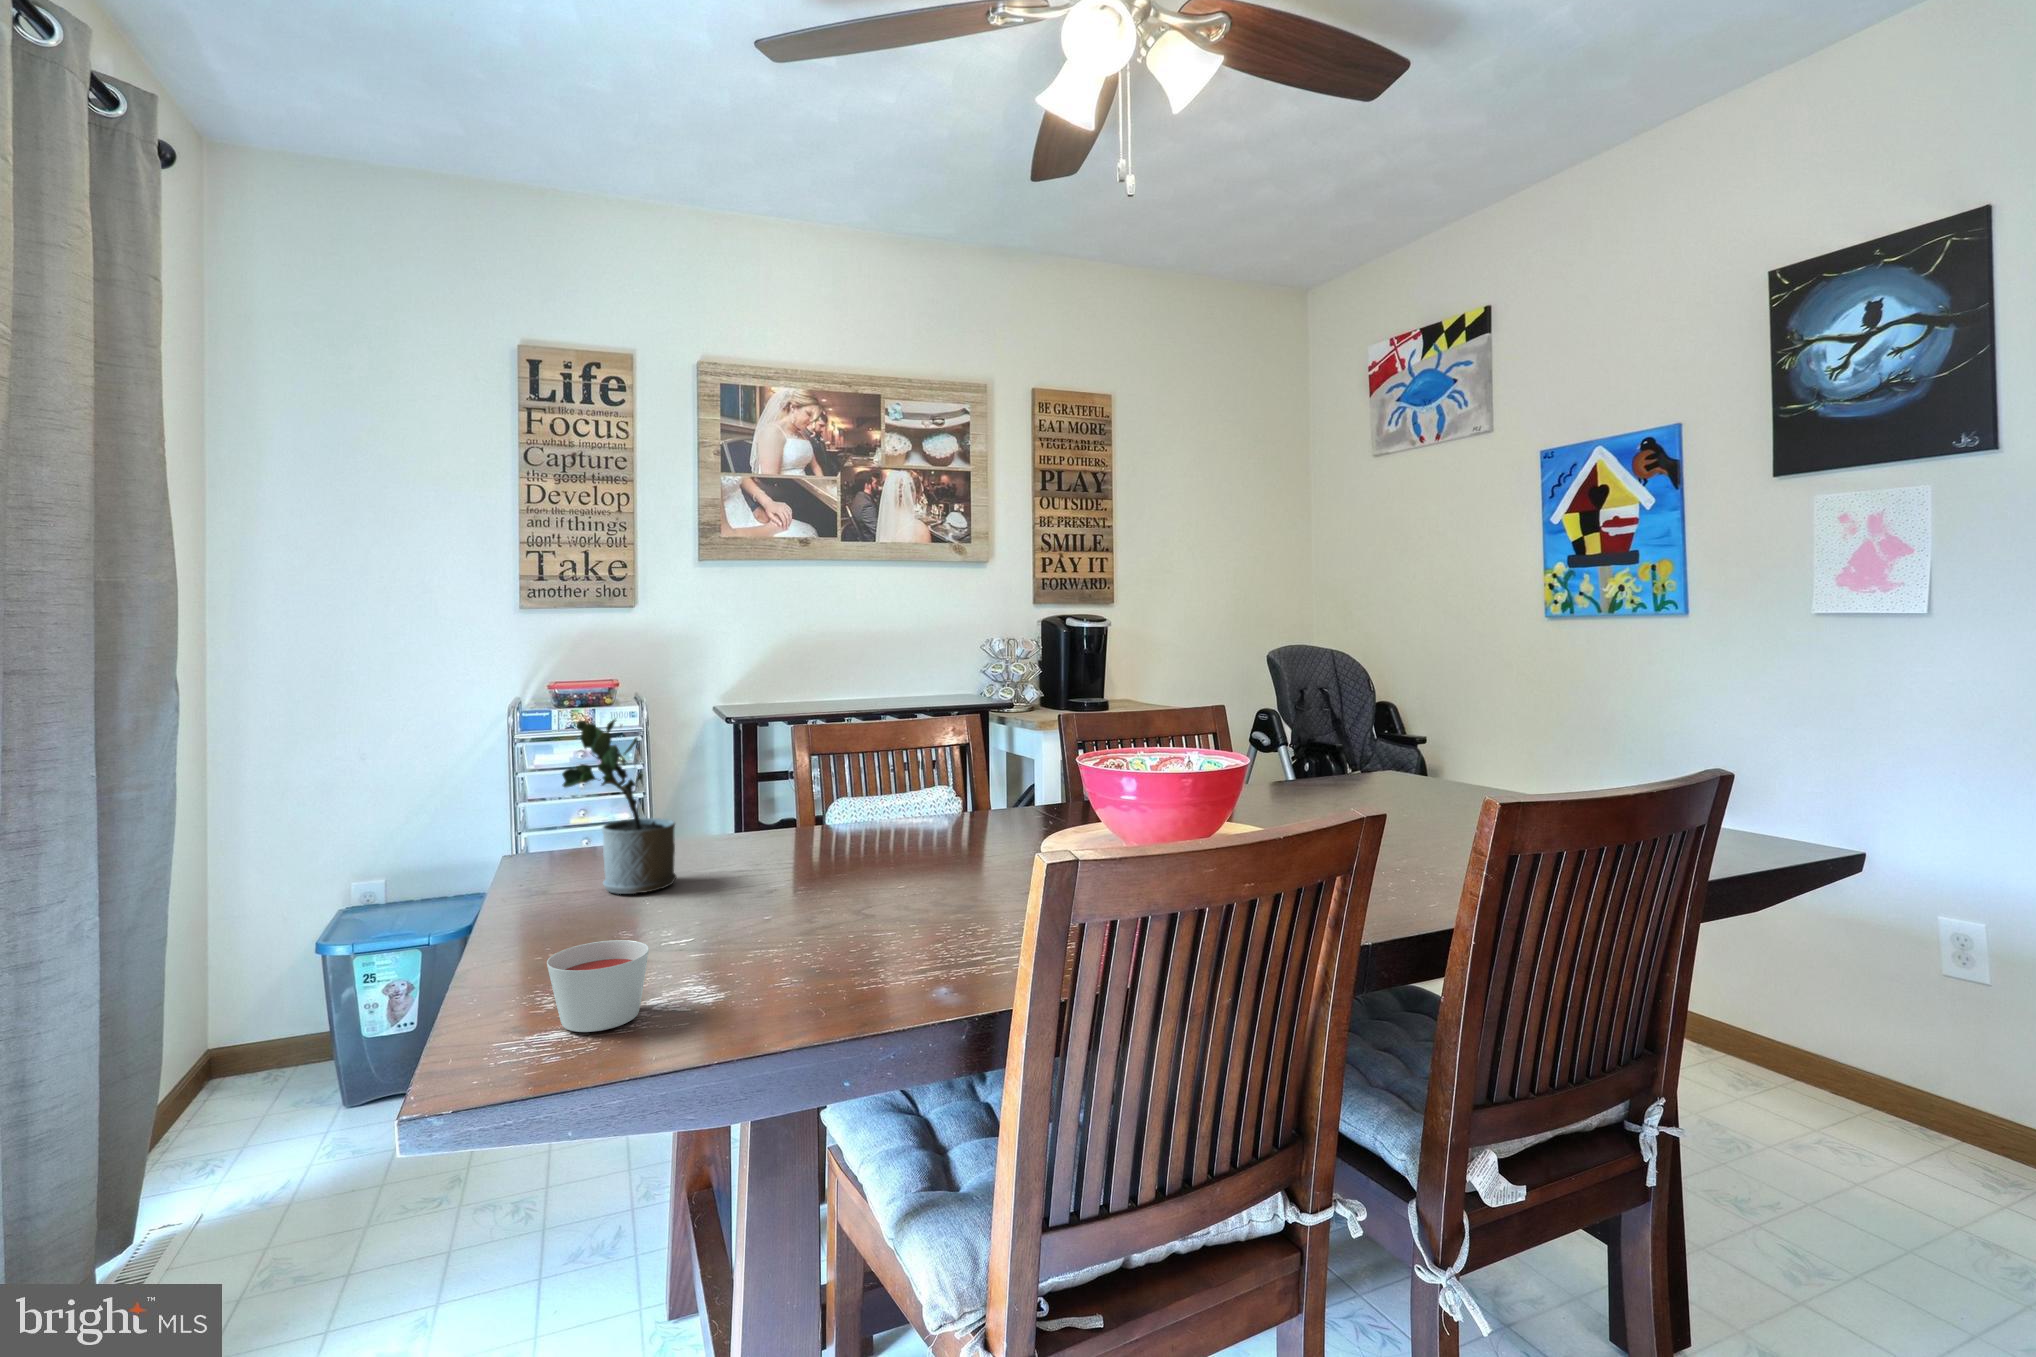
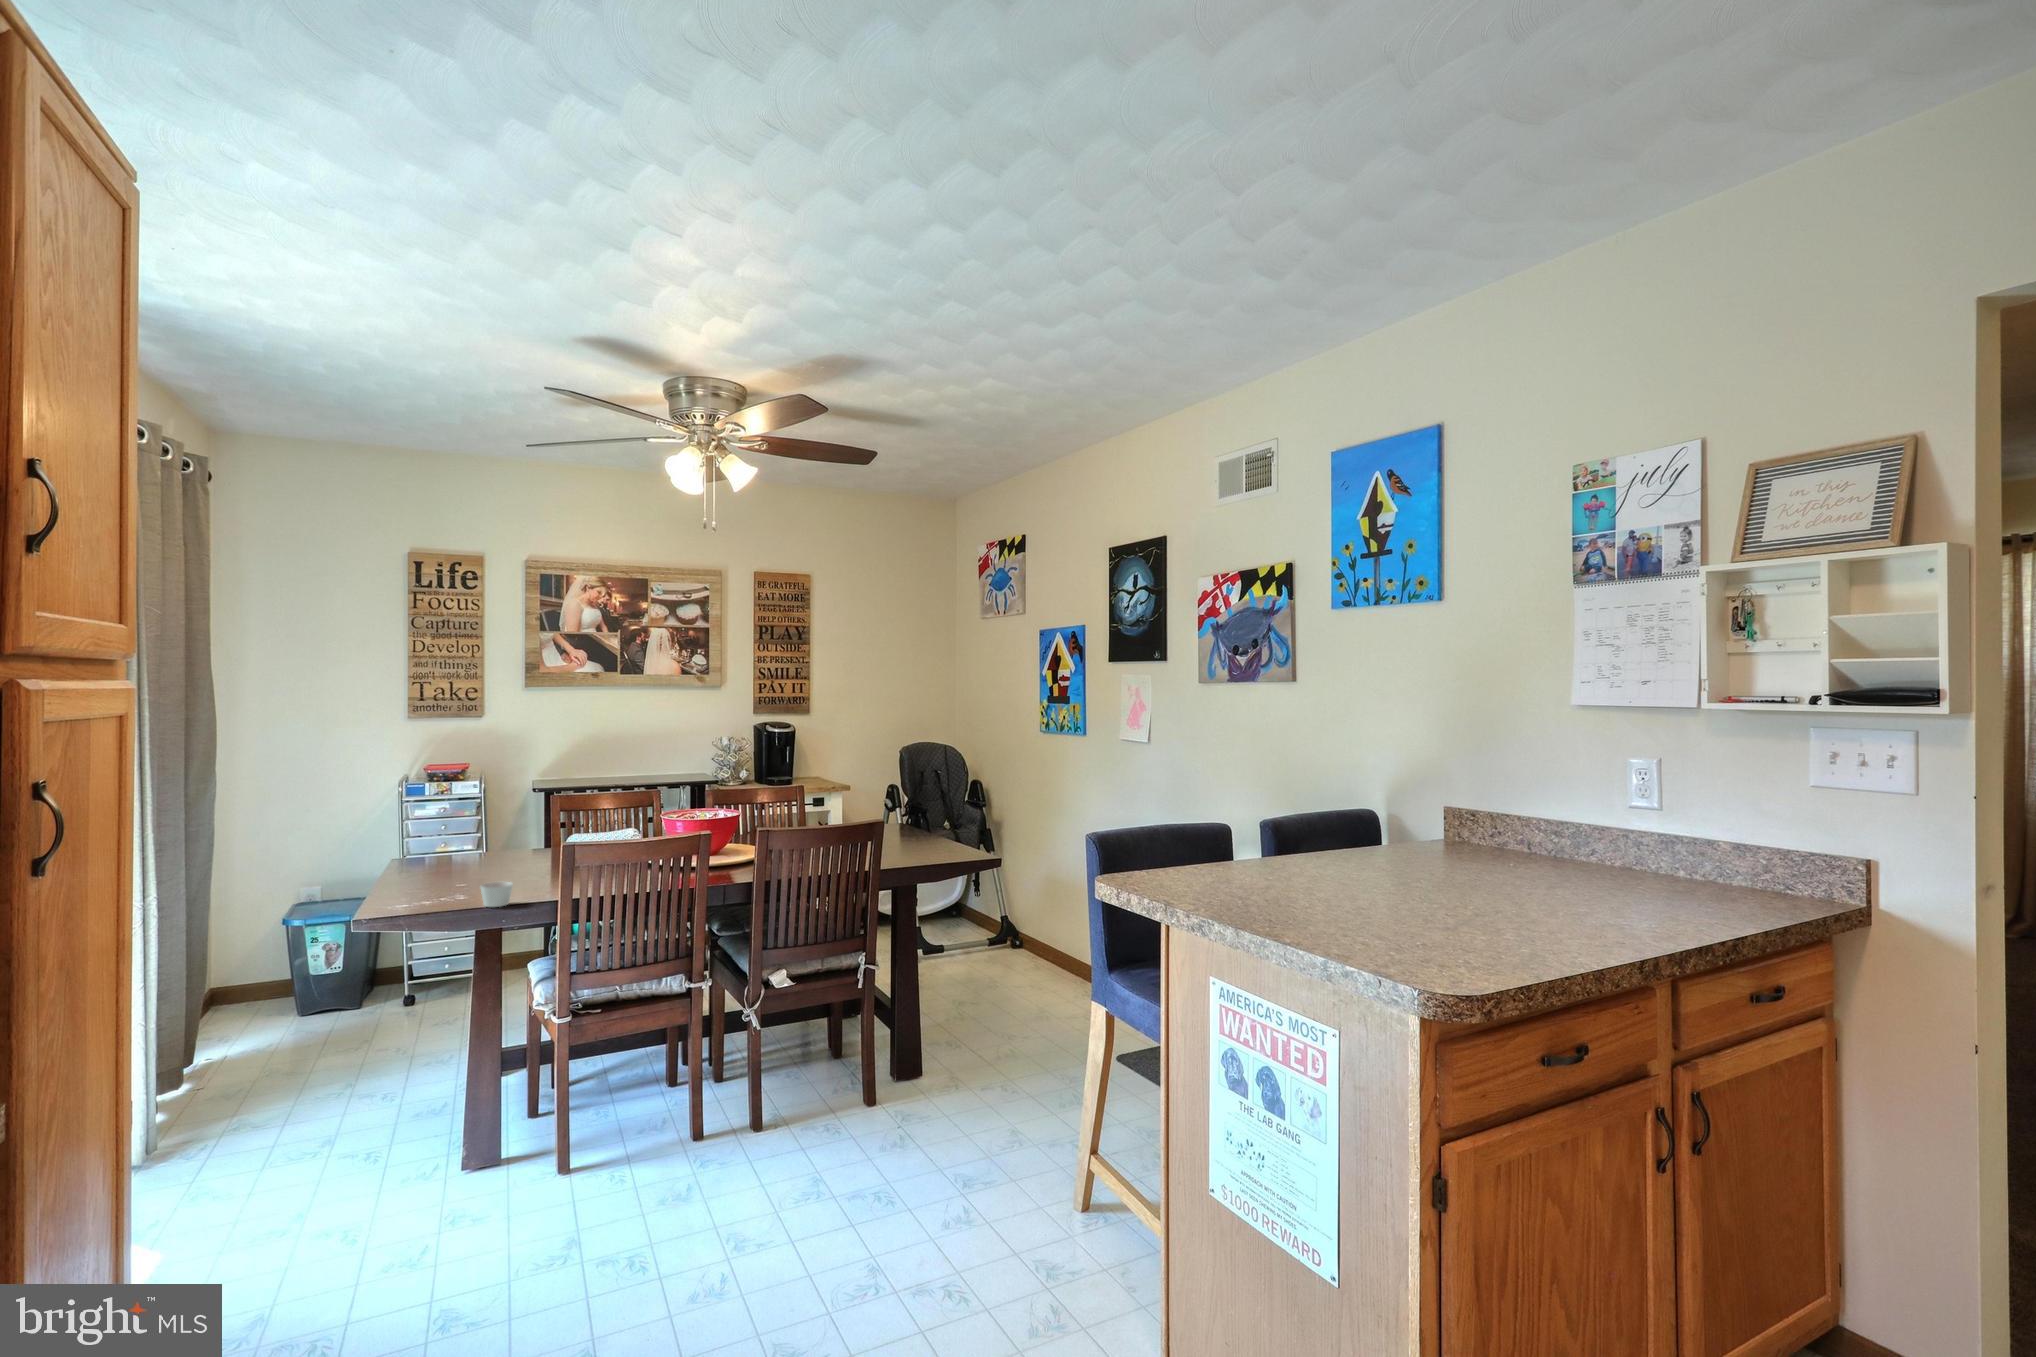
potted plant: present [562,719,677,894] -> none [470,802,516,875]

